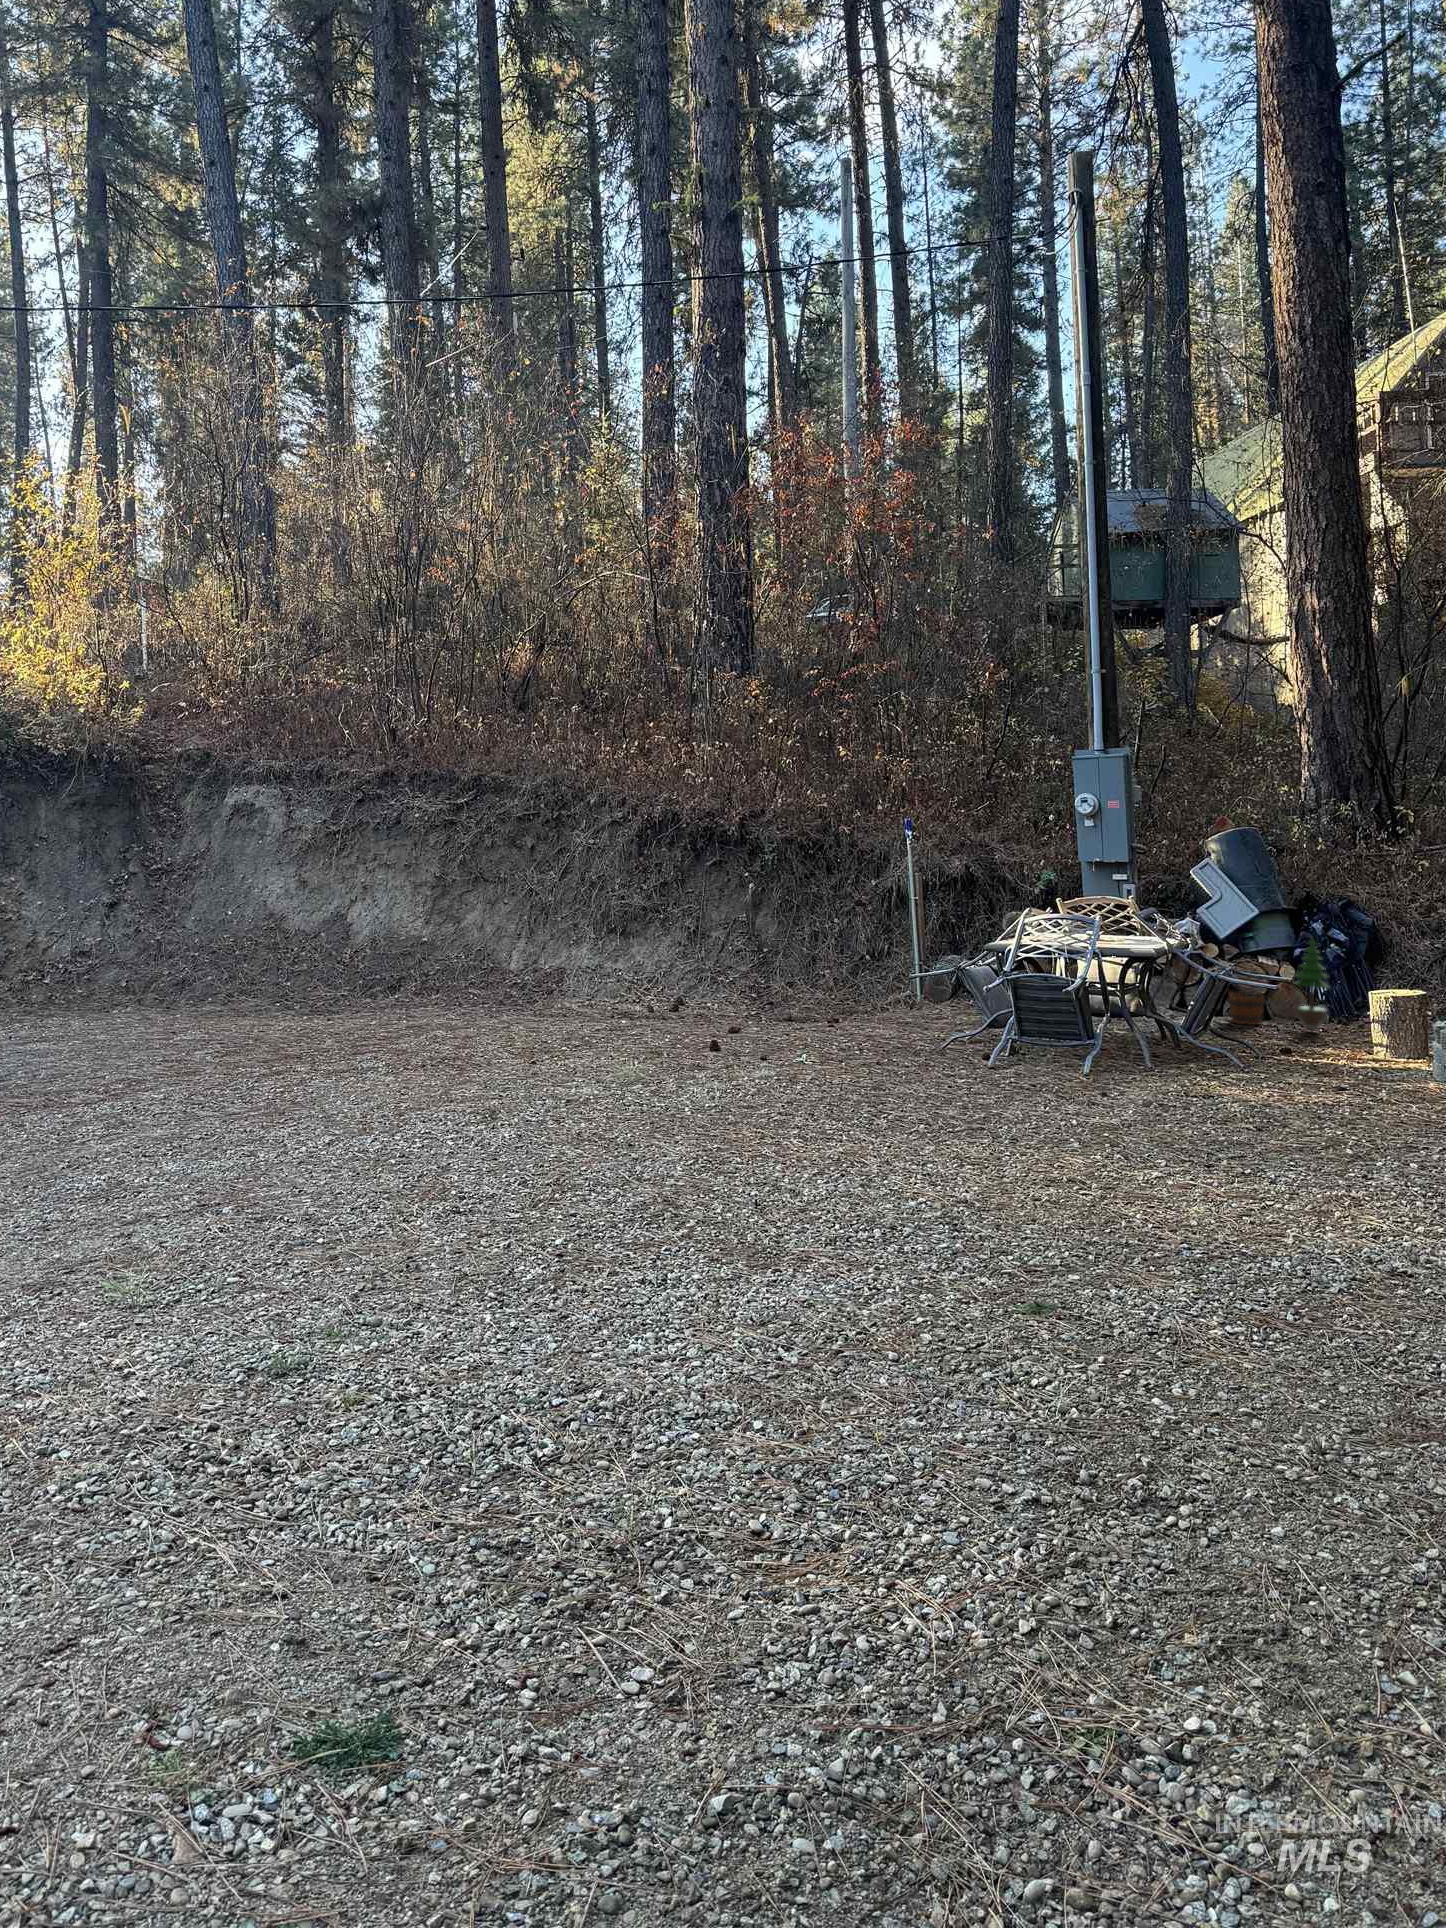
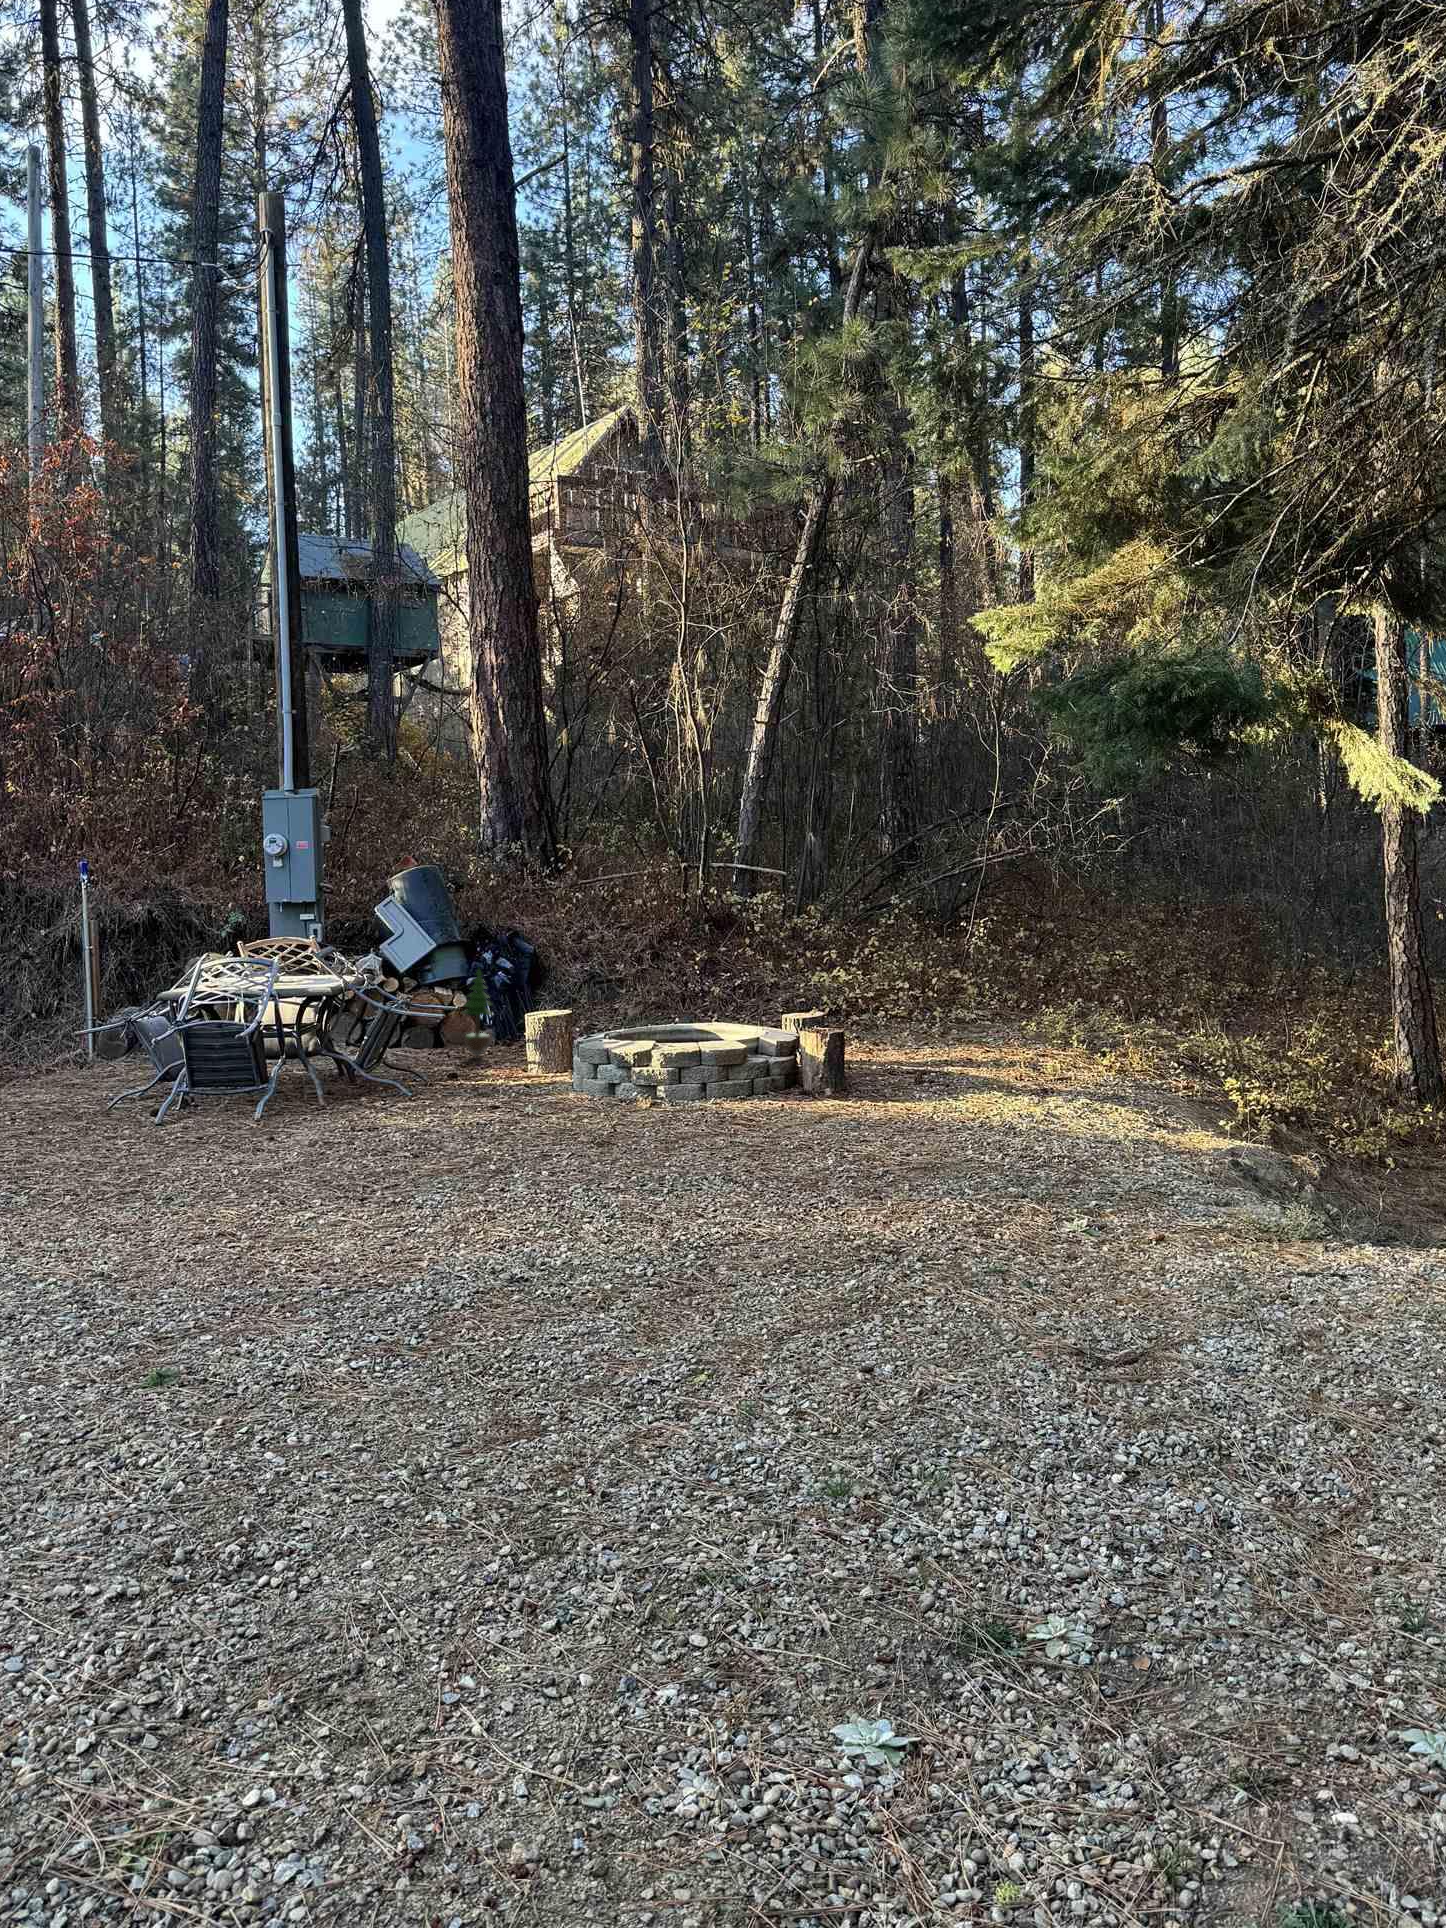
wooden bucket: present [1228,989,1264,1025] -> none [404,1002,439,1056]

